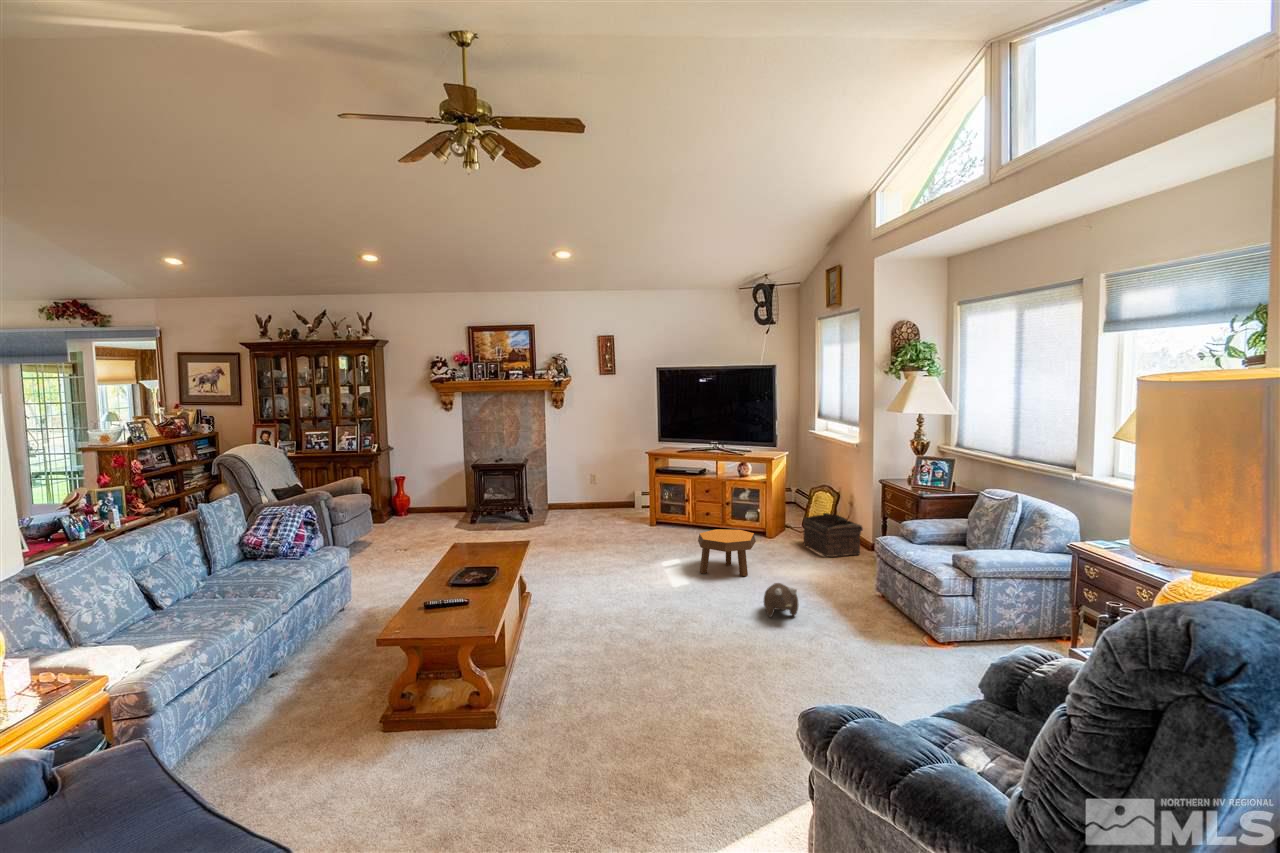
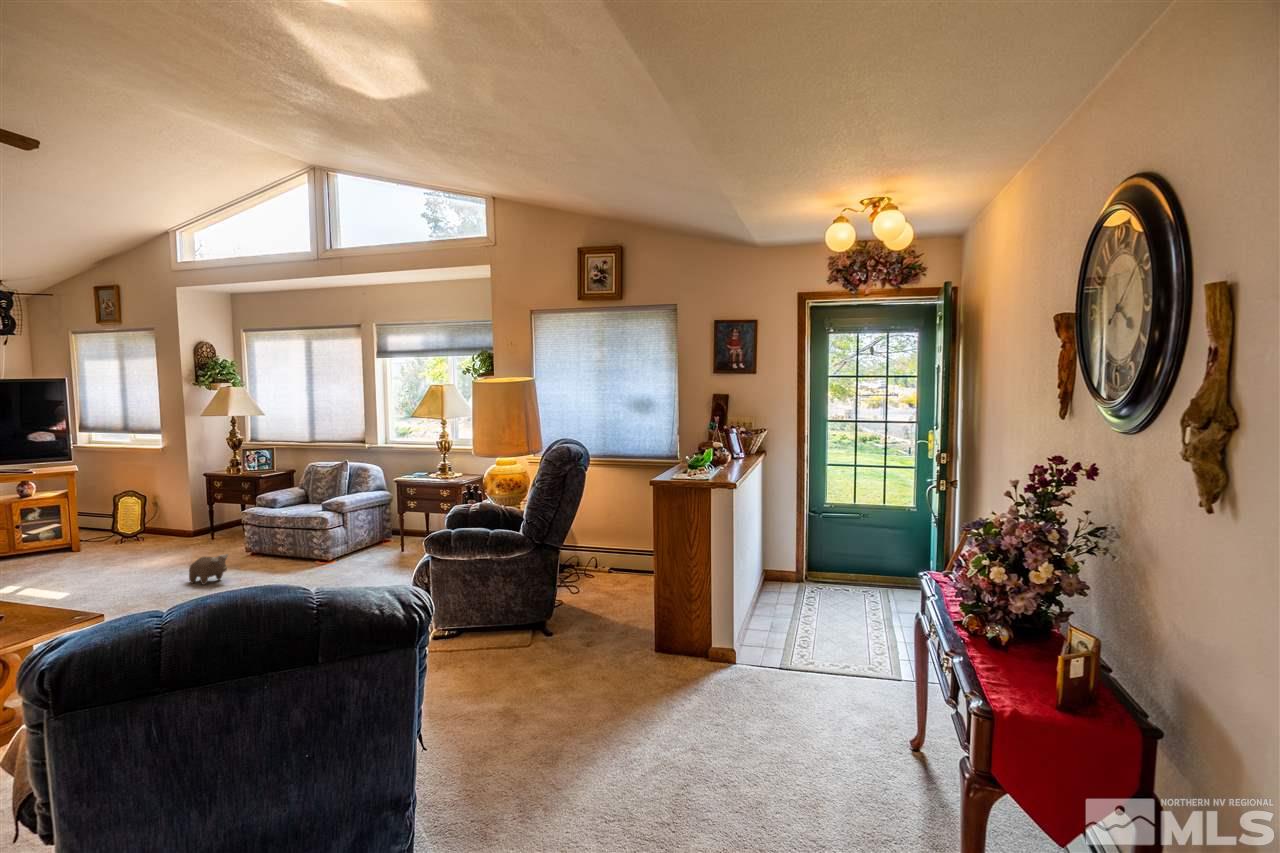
basket: present [803,513,863,557] -> none [125,513,193,551]
footstool: present [698,529,756,576] -> none [57,537,132,586]

